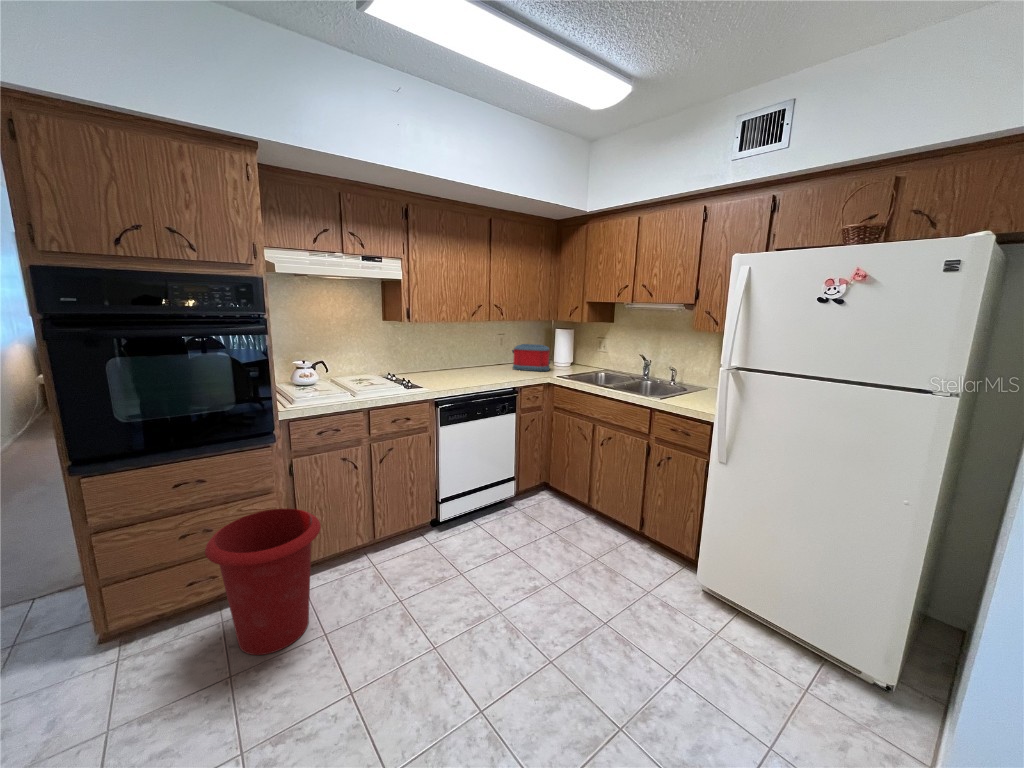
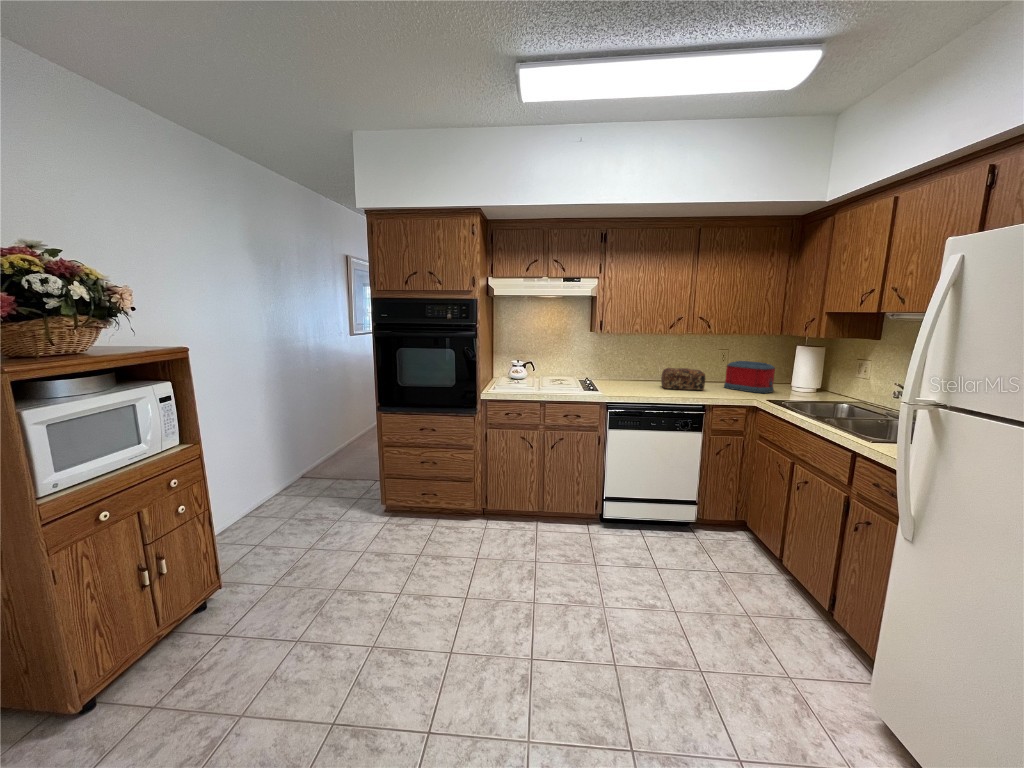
bread loaf: none [465,354,506,376] -> present [661,368,705,390]
waste bin: present [205,509,321,655] -> none [419,460,488,555]

